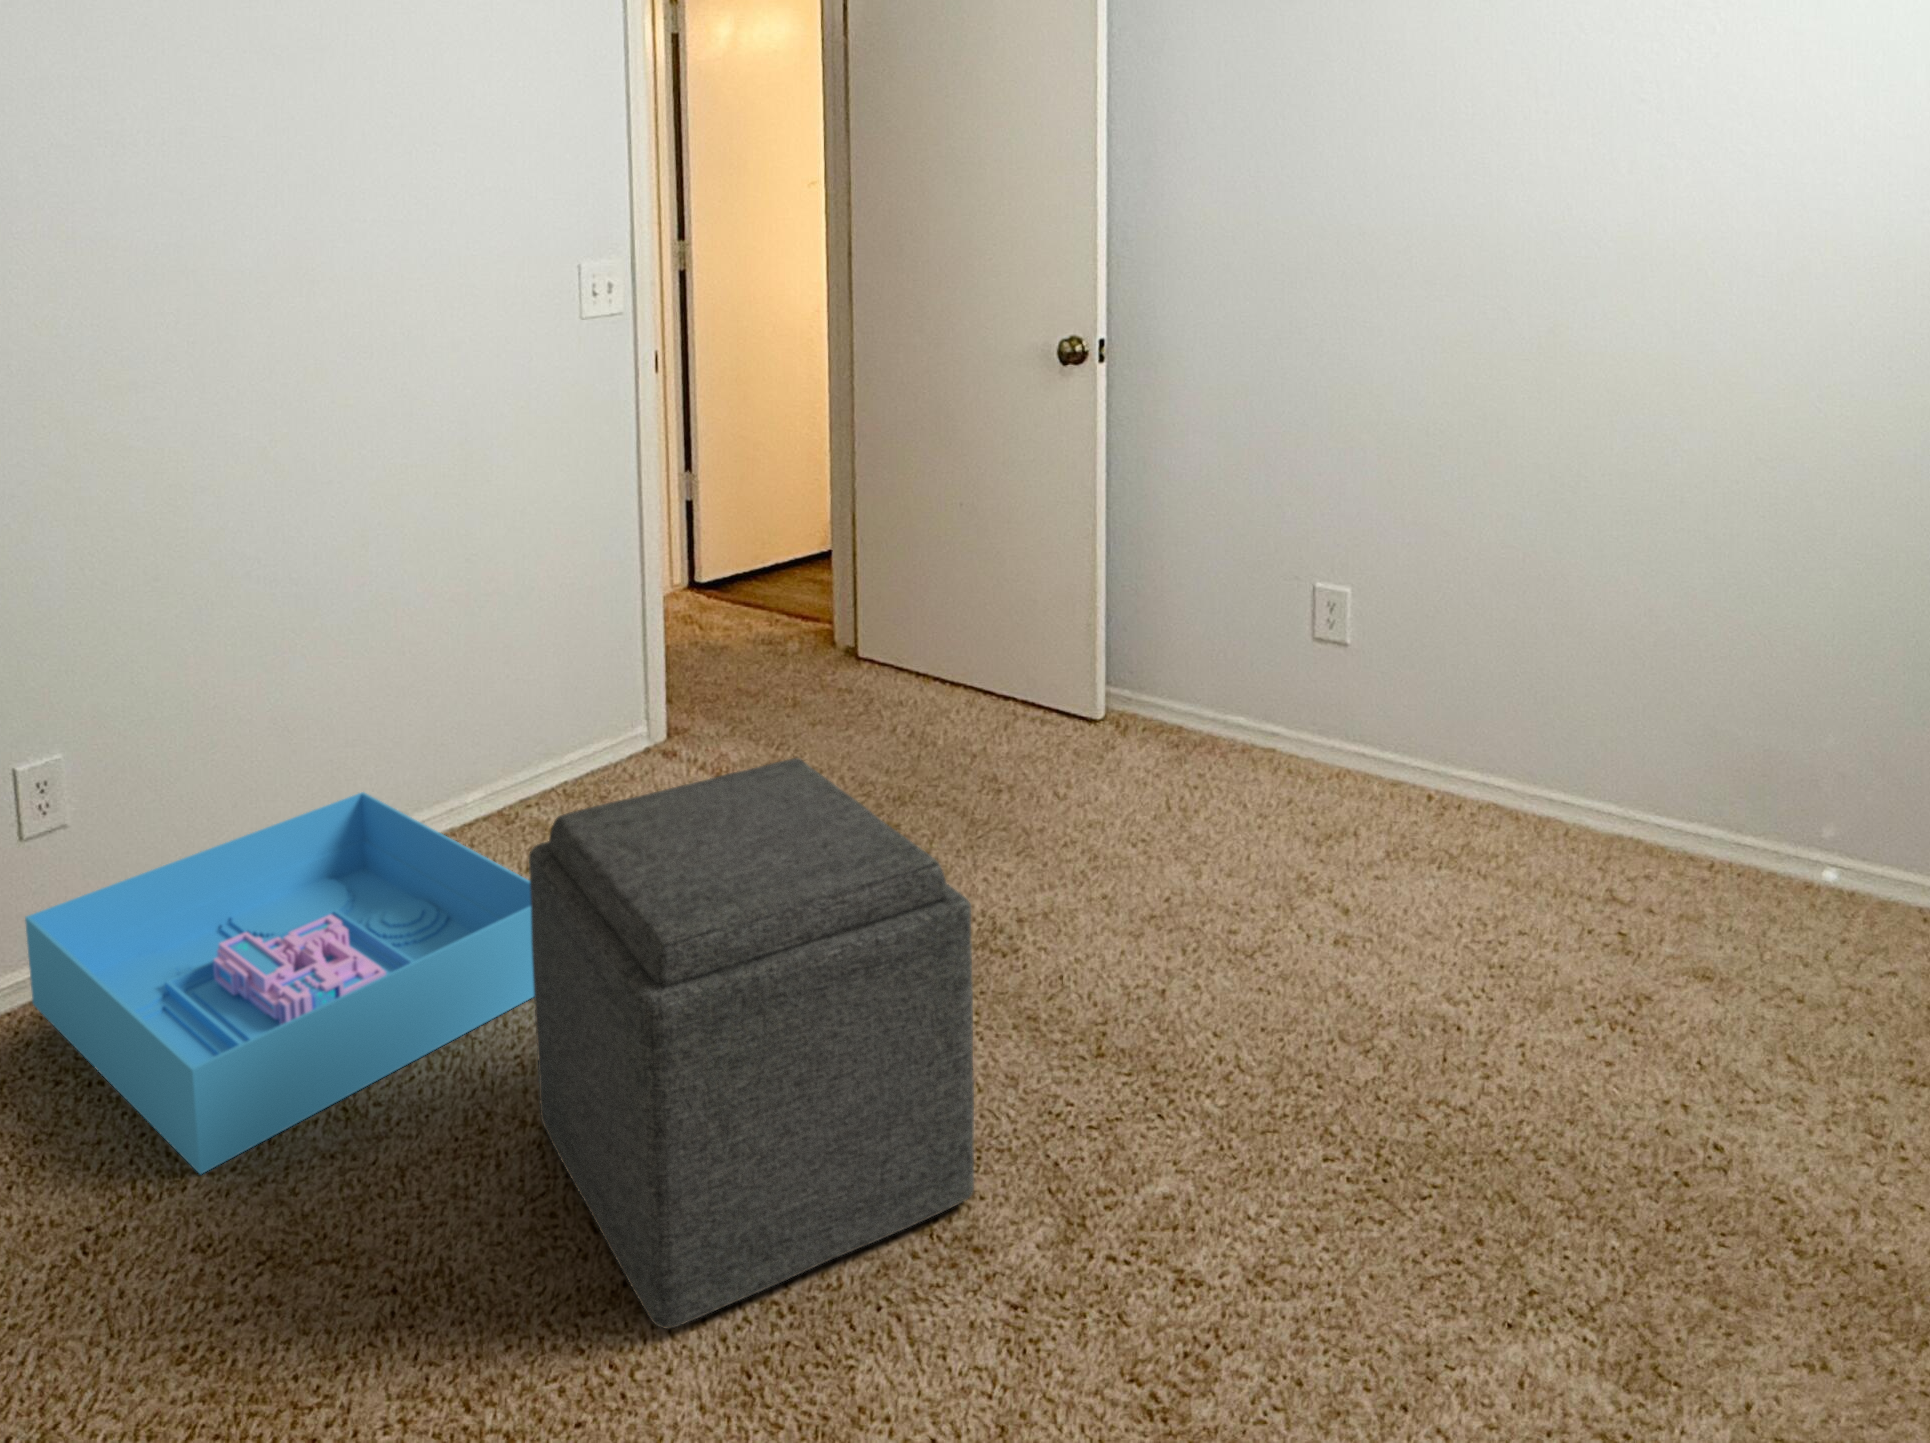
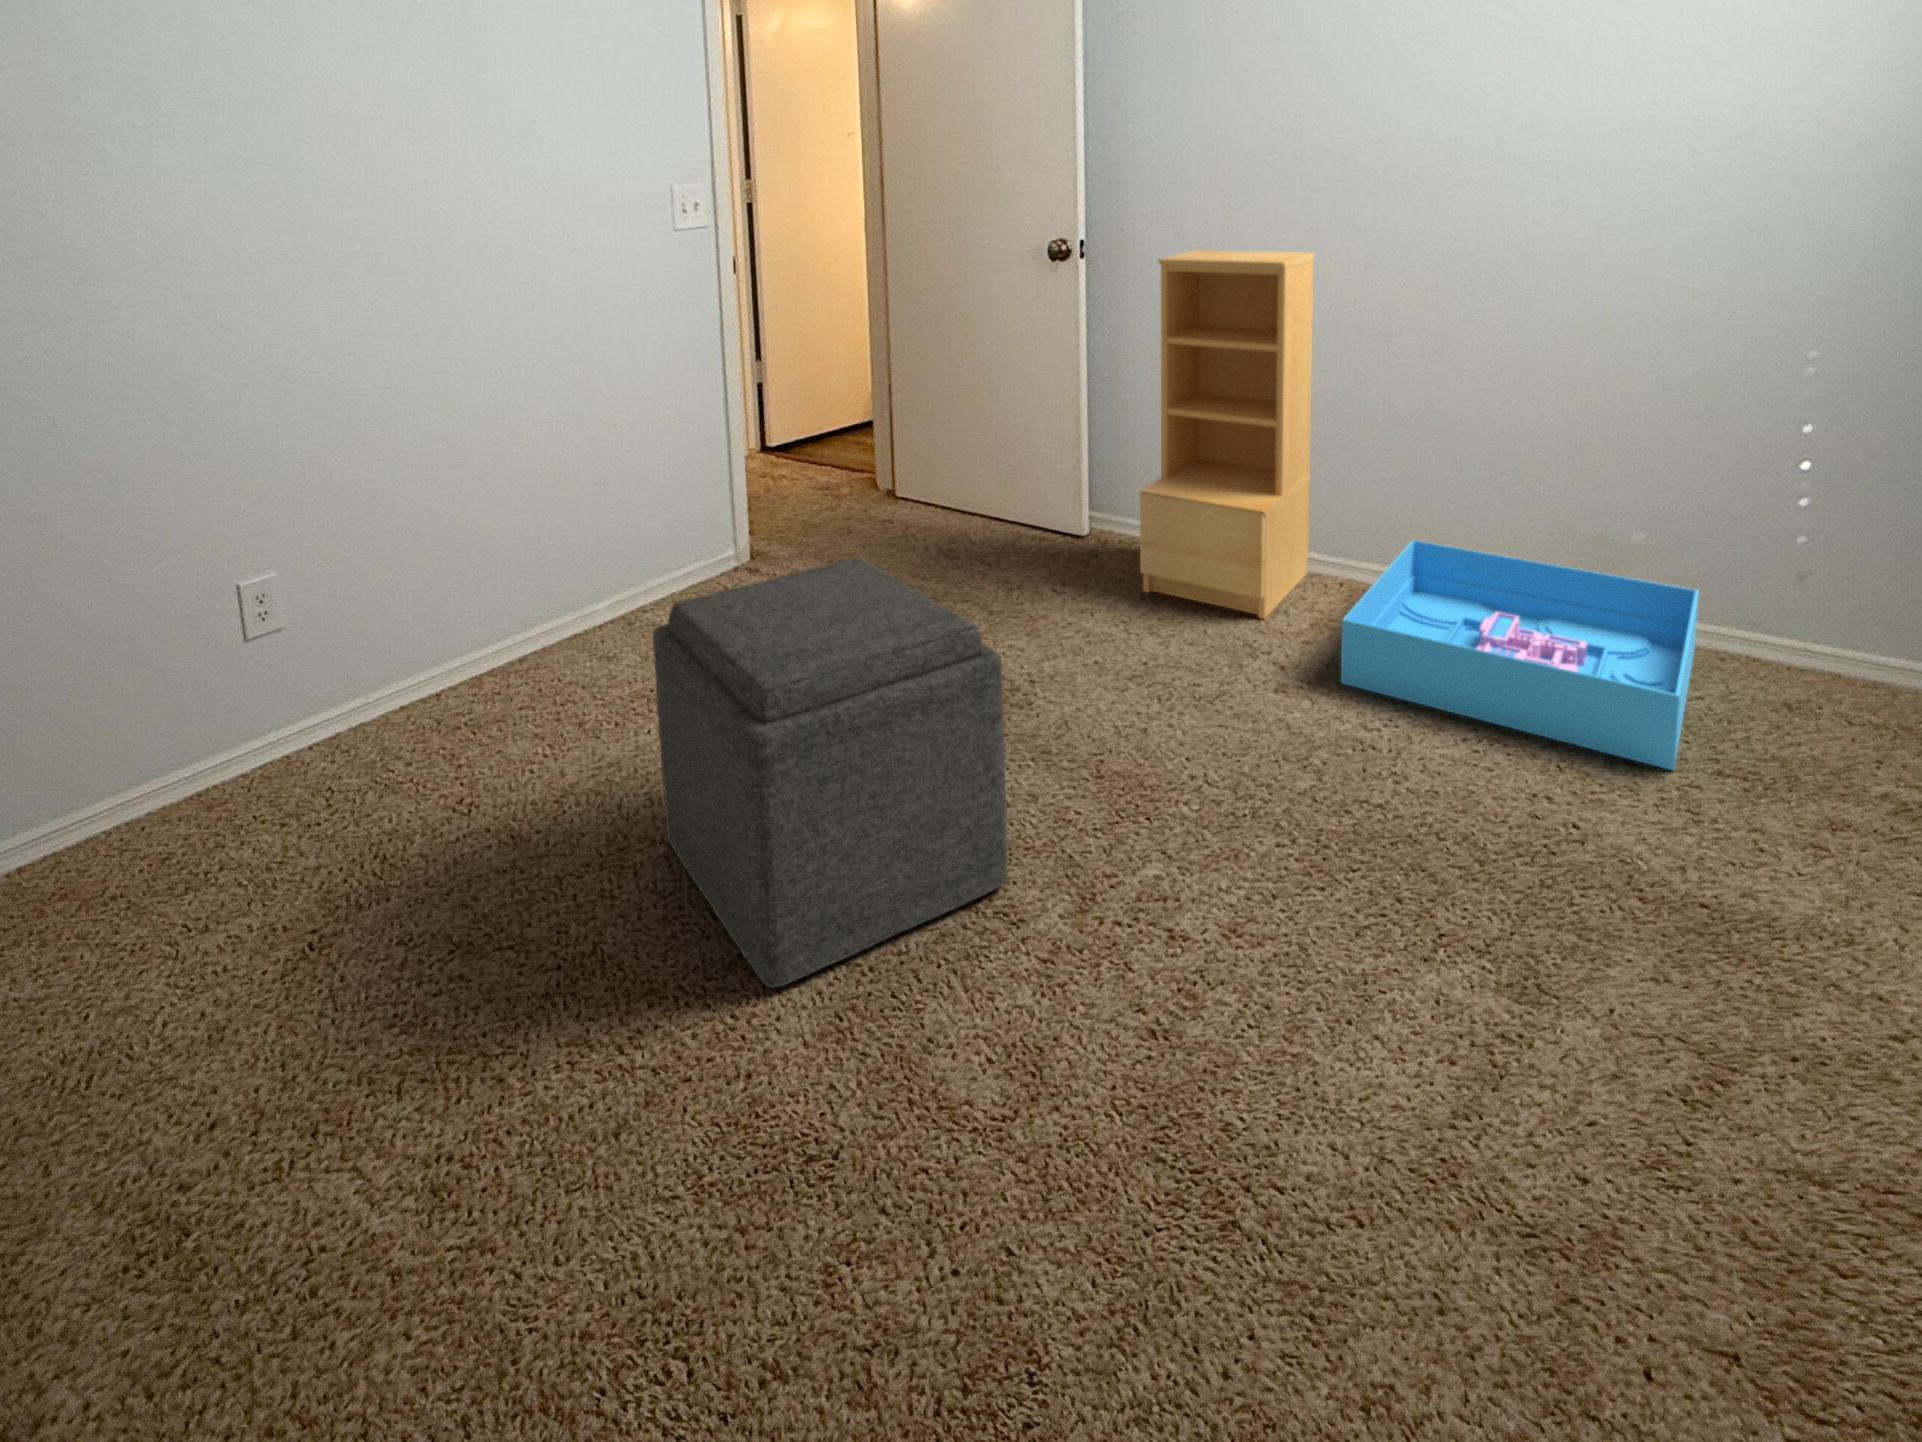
bookshelf: none [1173,346,1408,839] -> present [1140,250,1314,619]
storage bin: present [25,792,534,1174] -> present [1341,540,1699,770]

